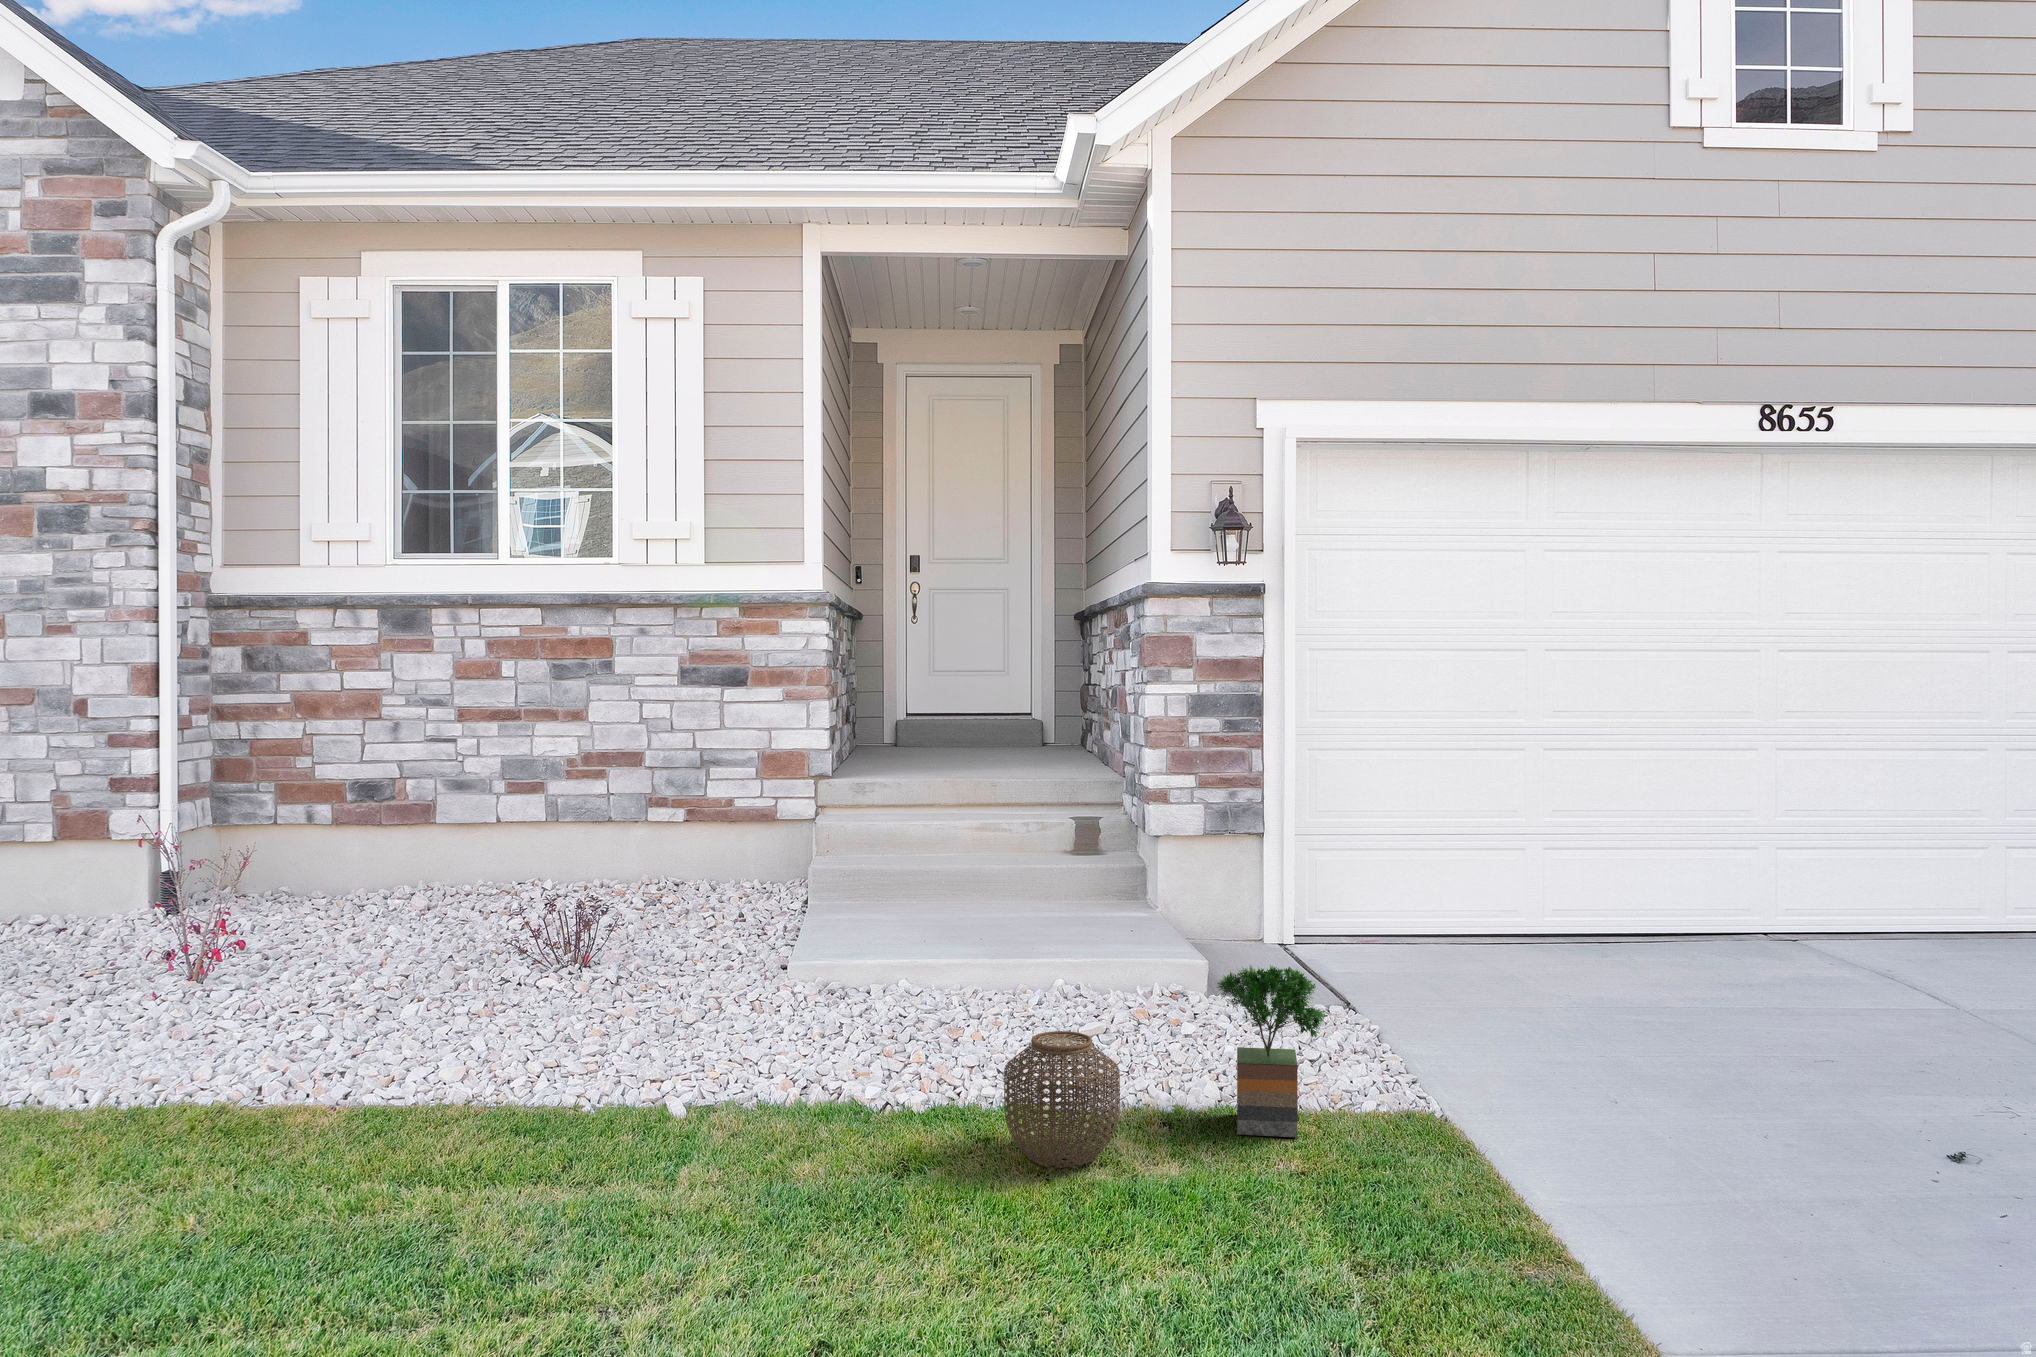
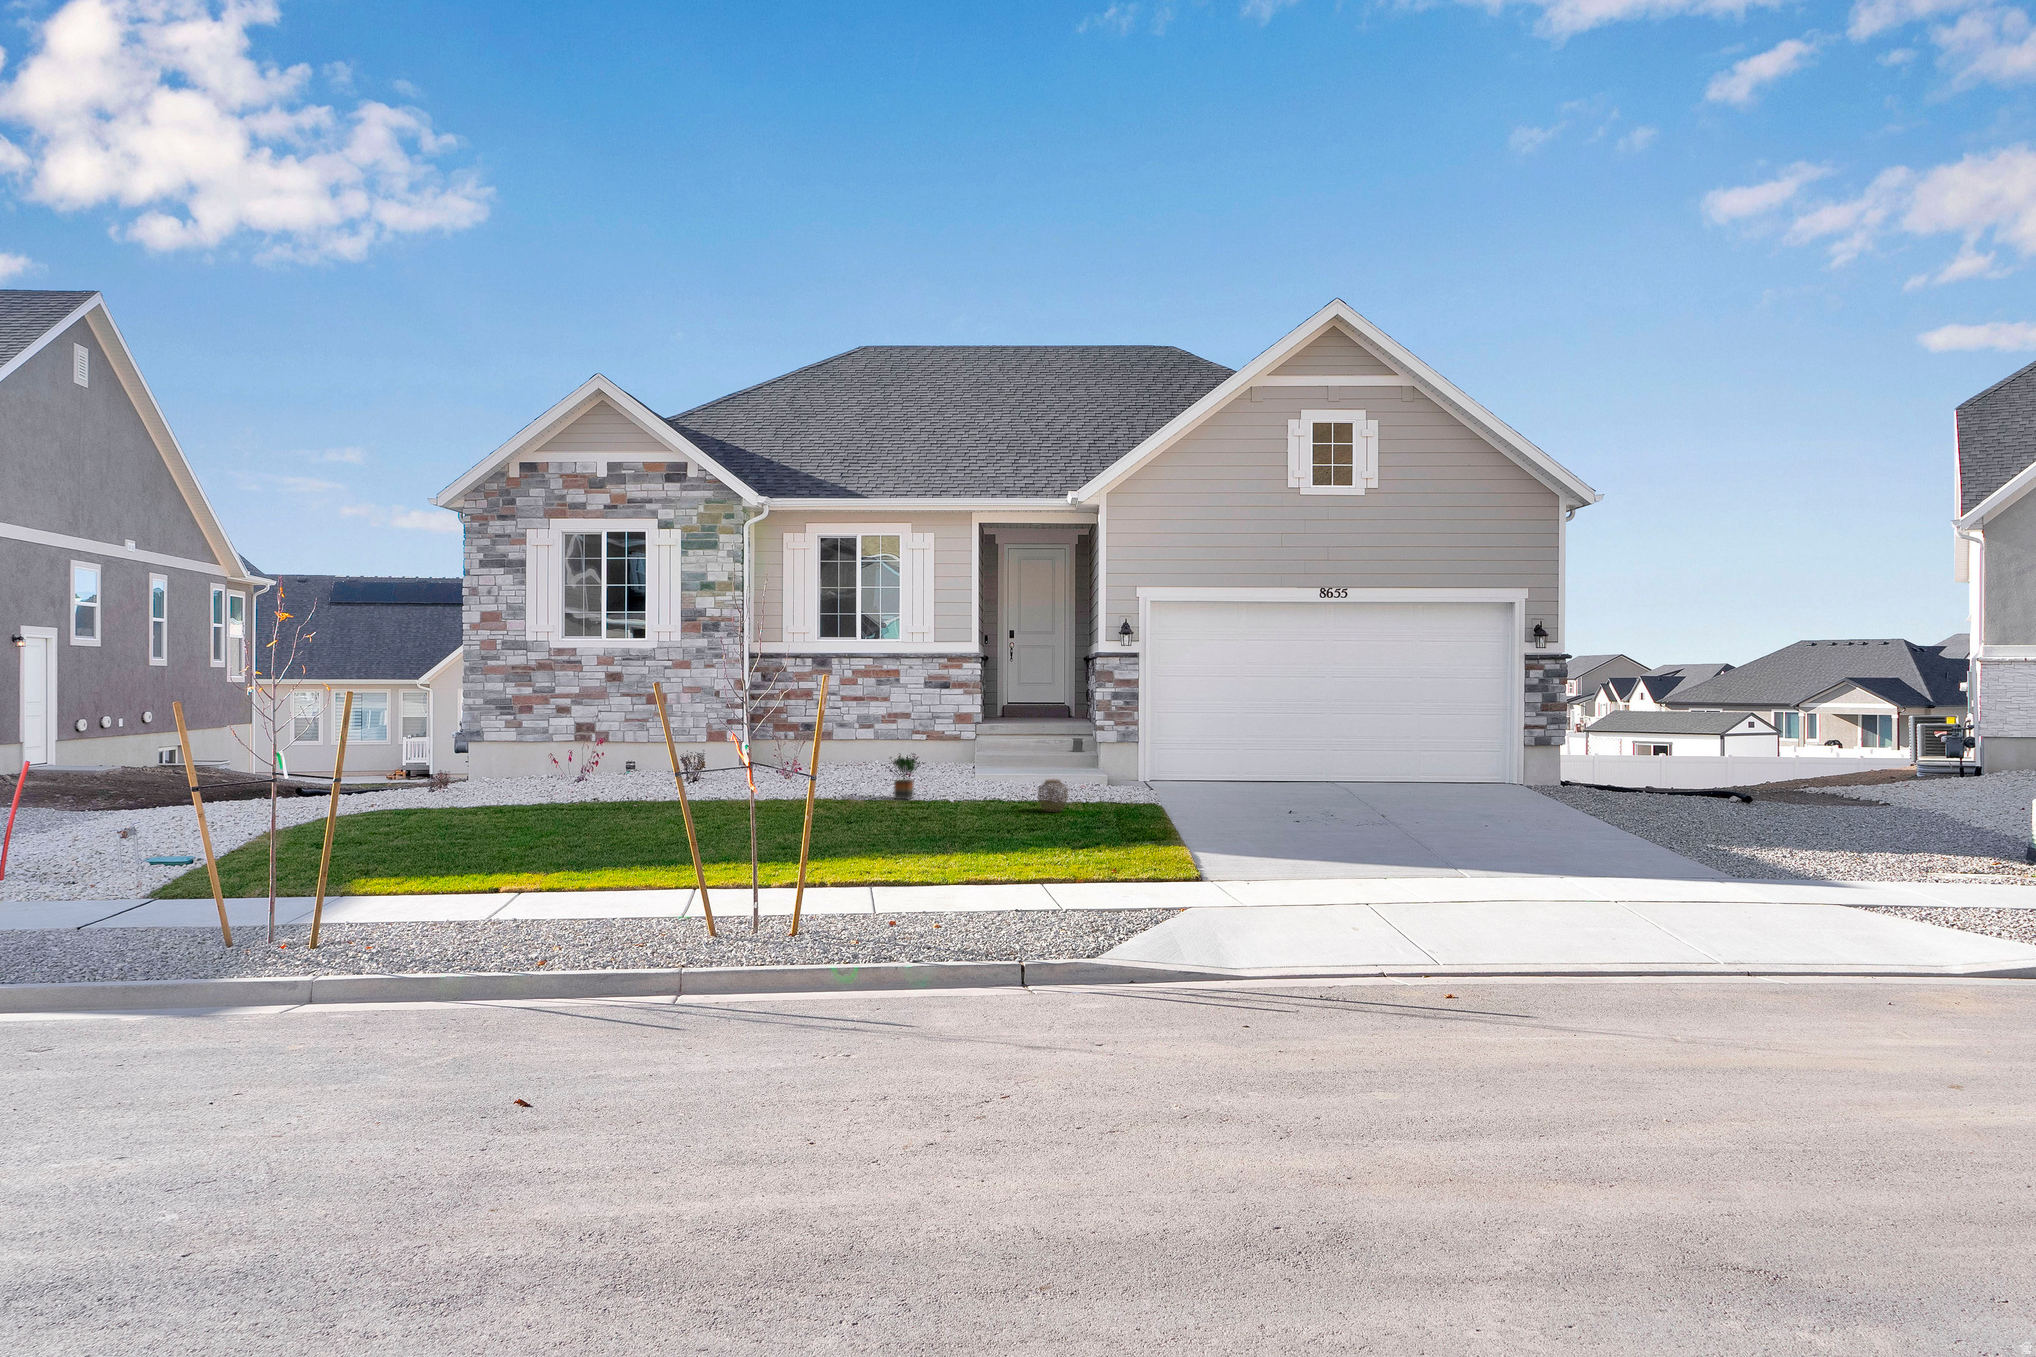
potted tree: present [1217,965,1325,1137] -> present [893,757,918,799]

